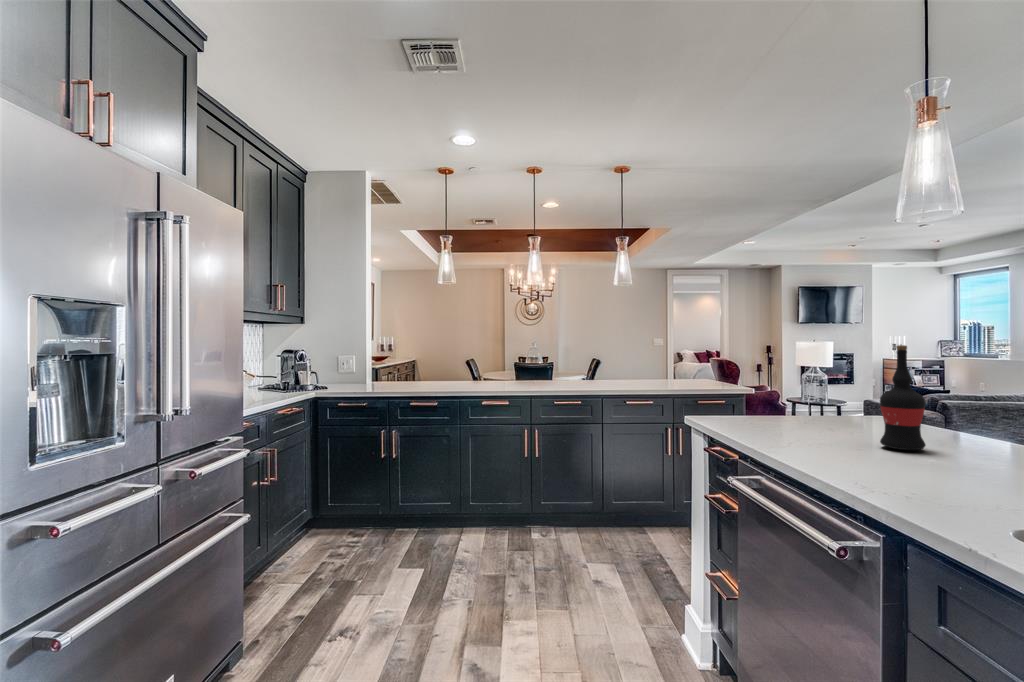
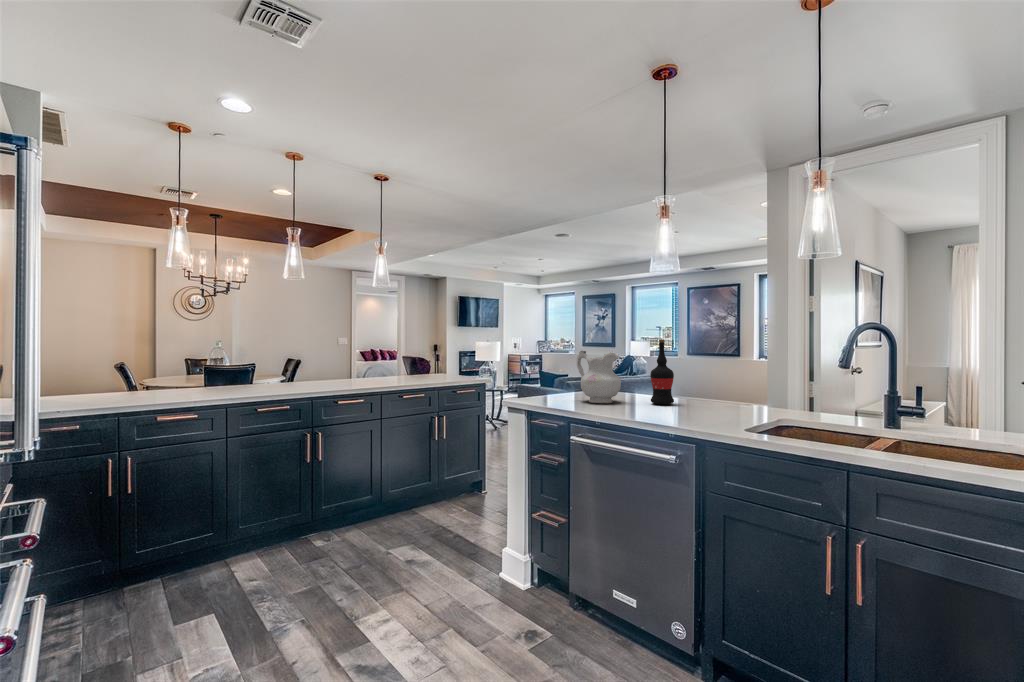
ceramic pitcher: none [771,359,837,437] -> present [577,351,621,403]

